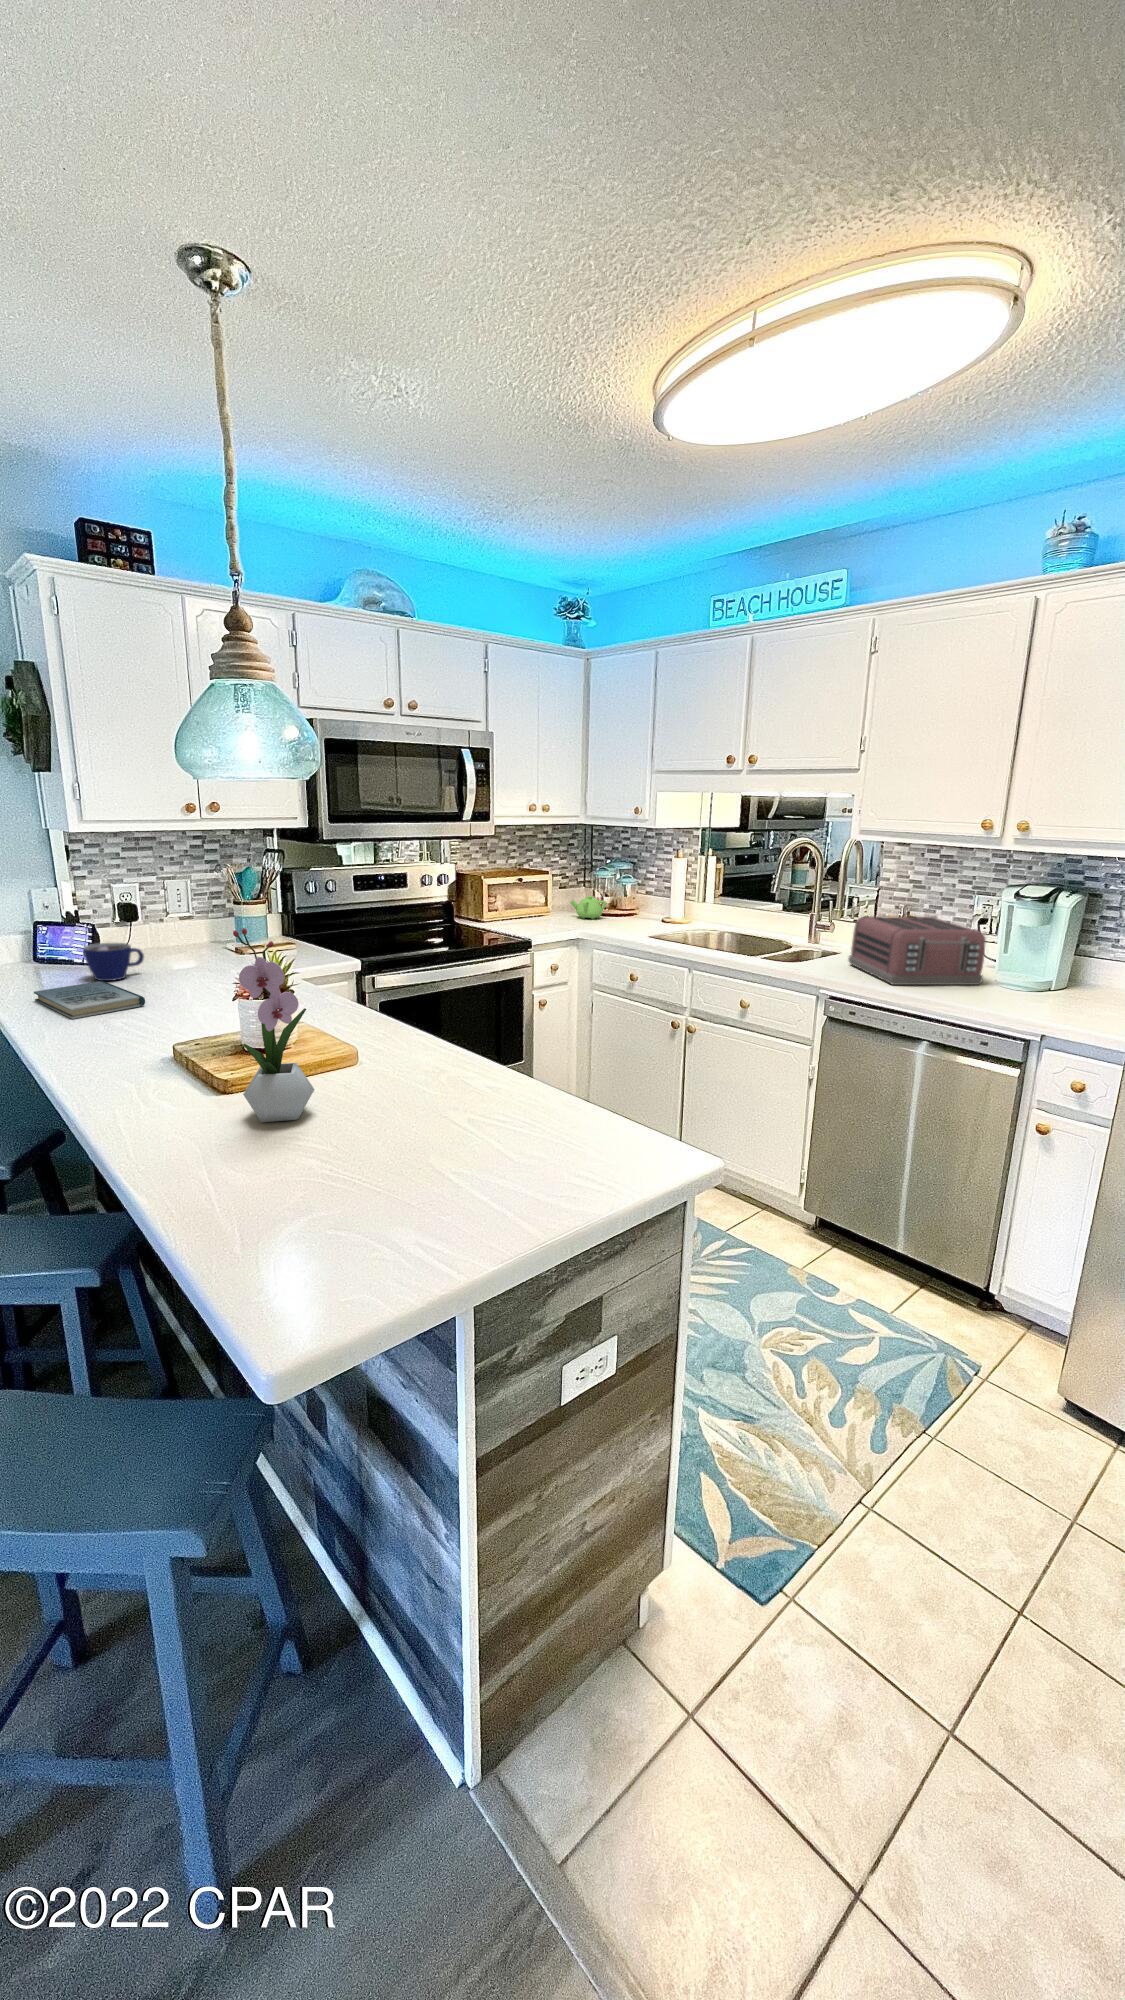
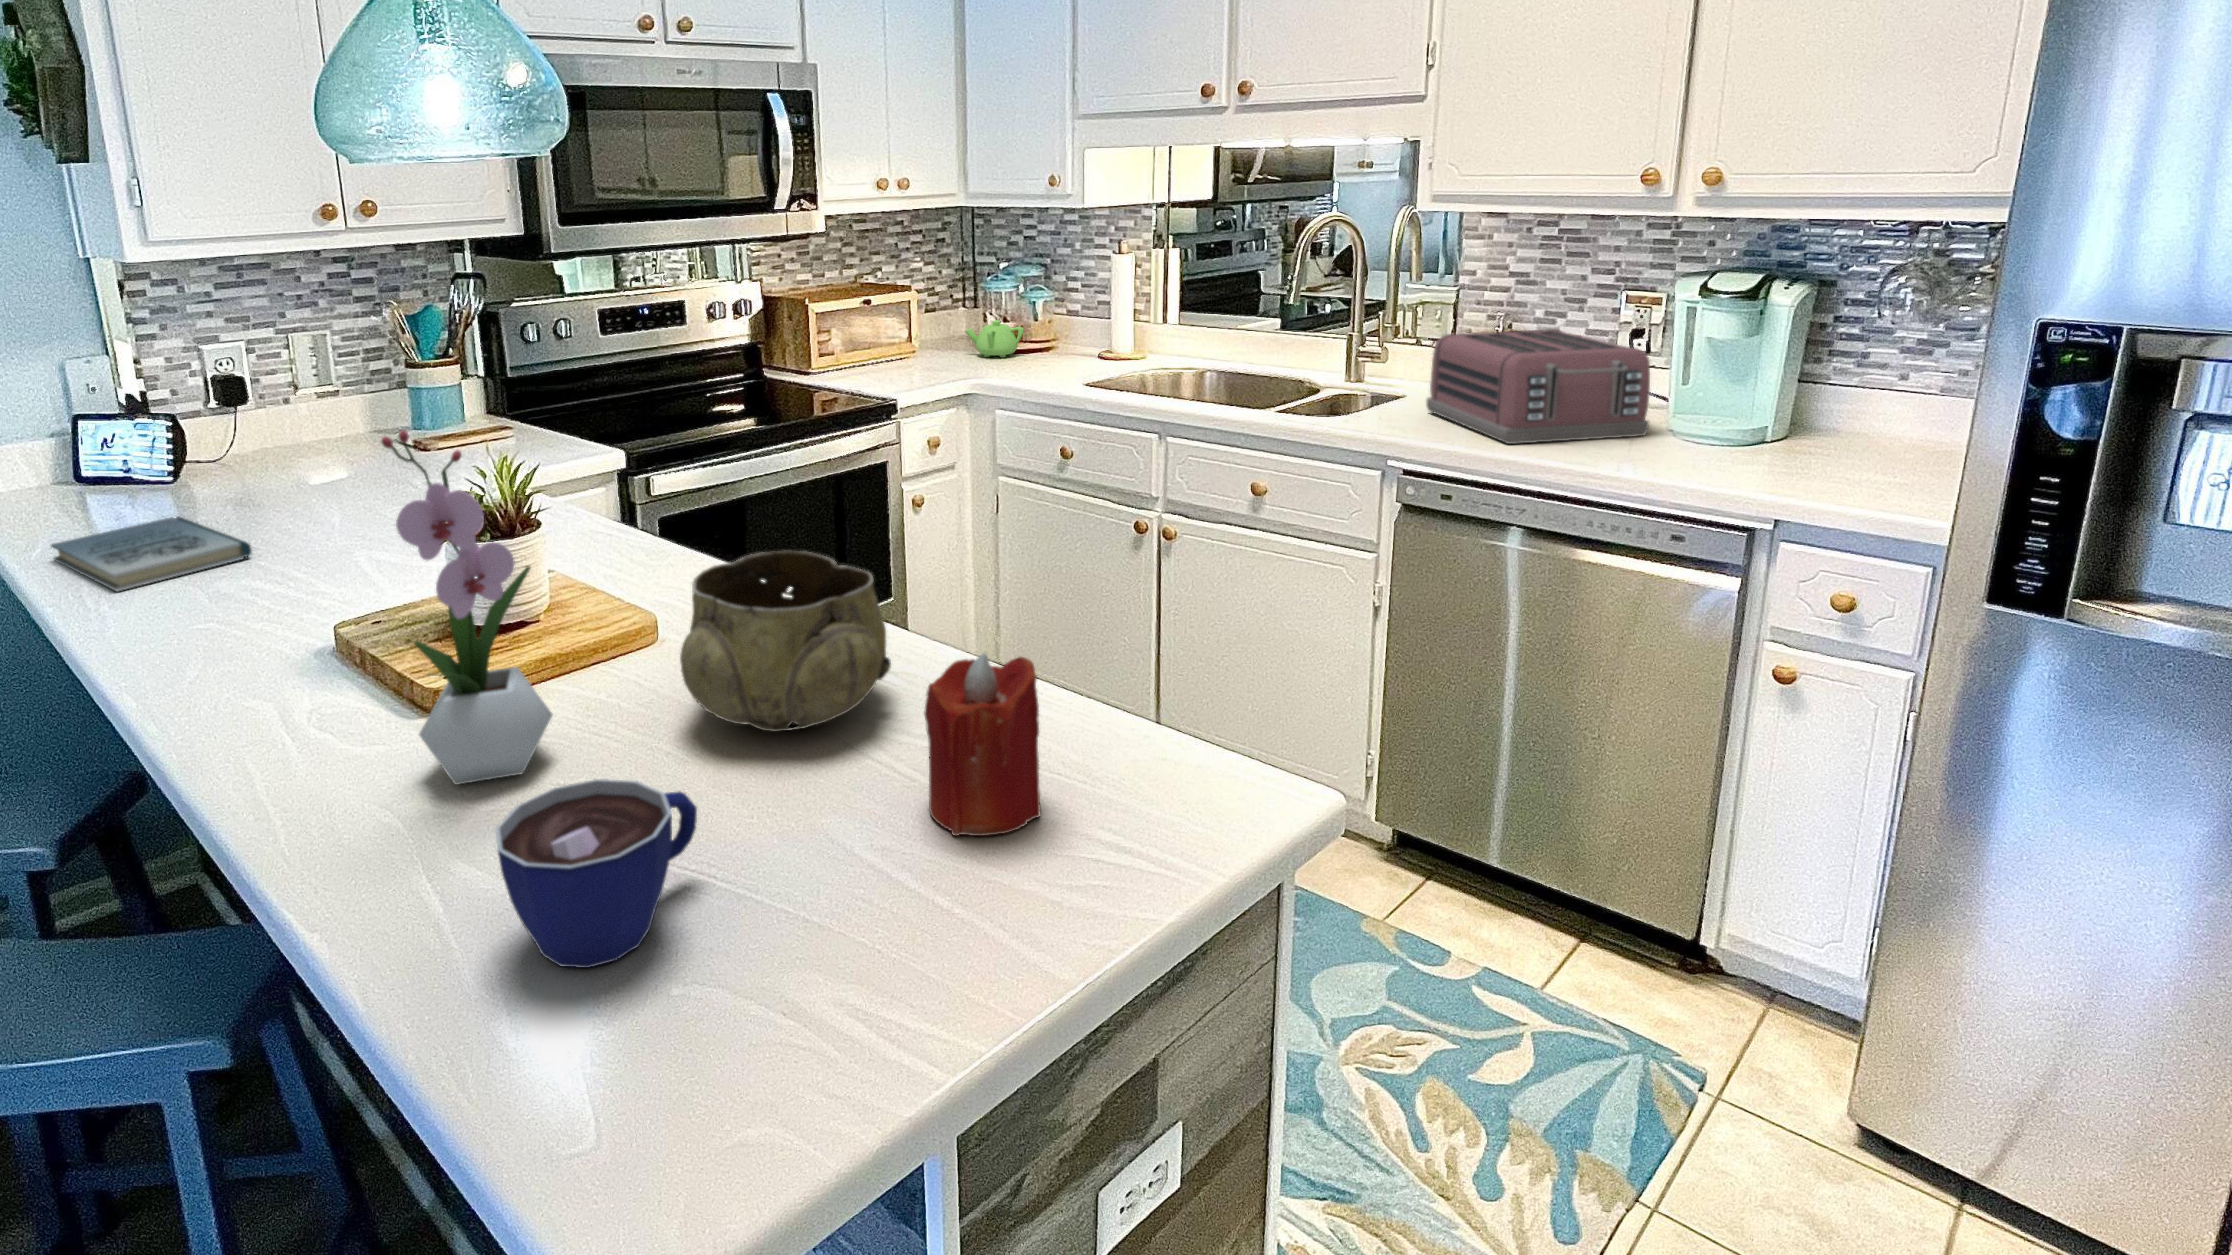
cup: present [83,943,144,981] -> present [496,779,697,968]
decorative bowl: none [384,1012,500,1108] -> present [680,551,891,732]
candle: none [514,1065,574,1163] -> present [924,653,1040,836]

